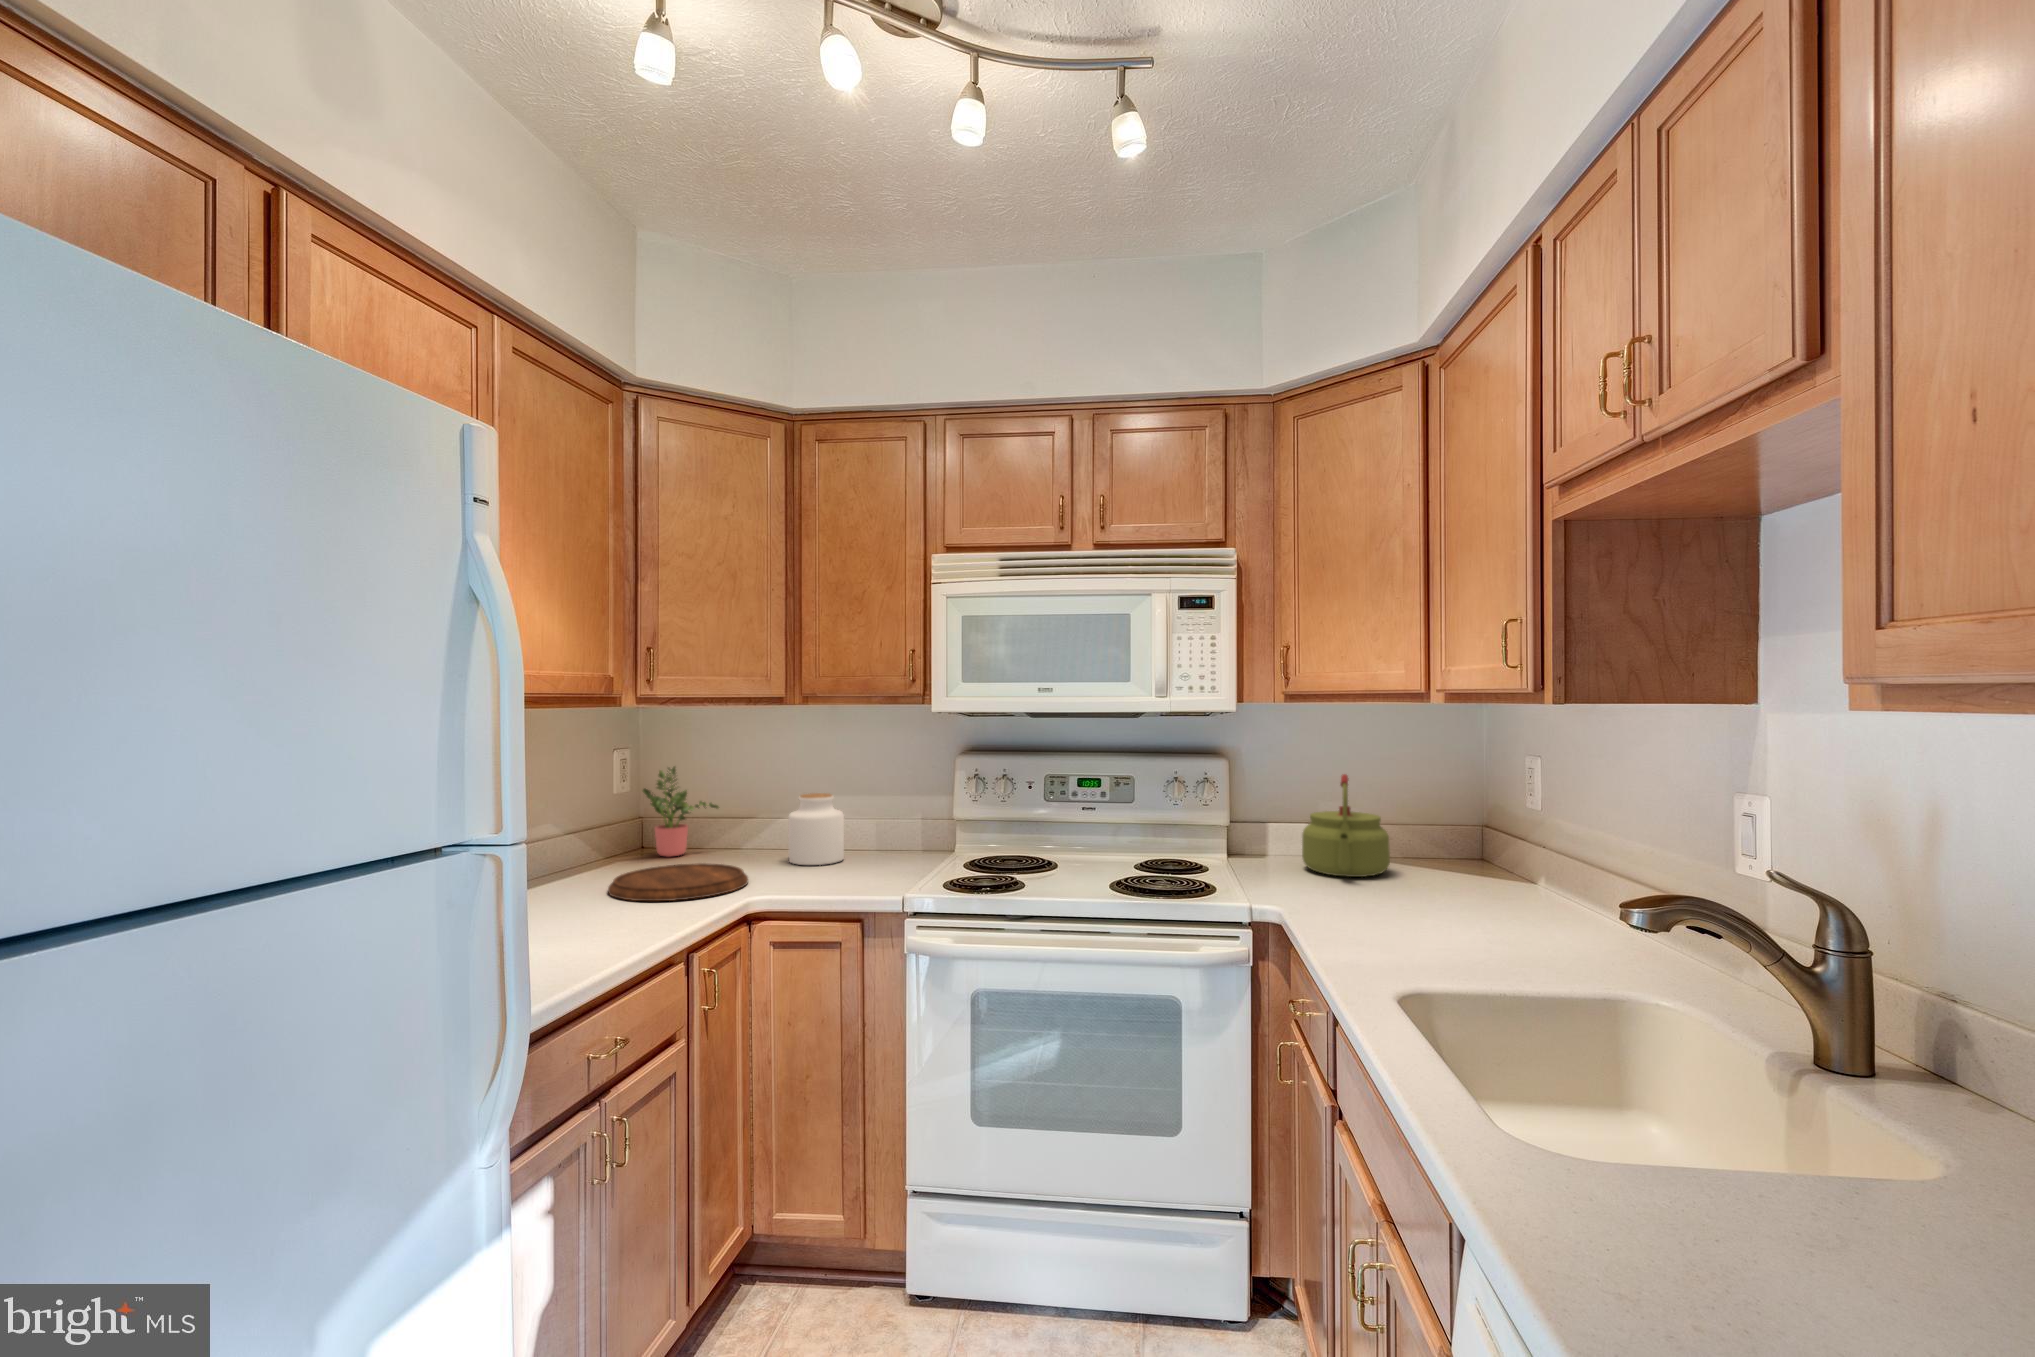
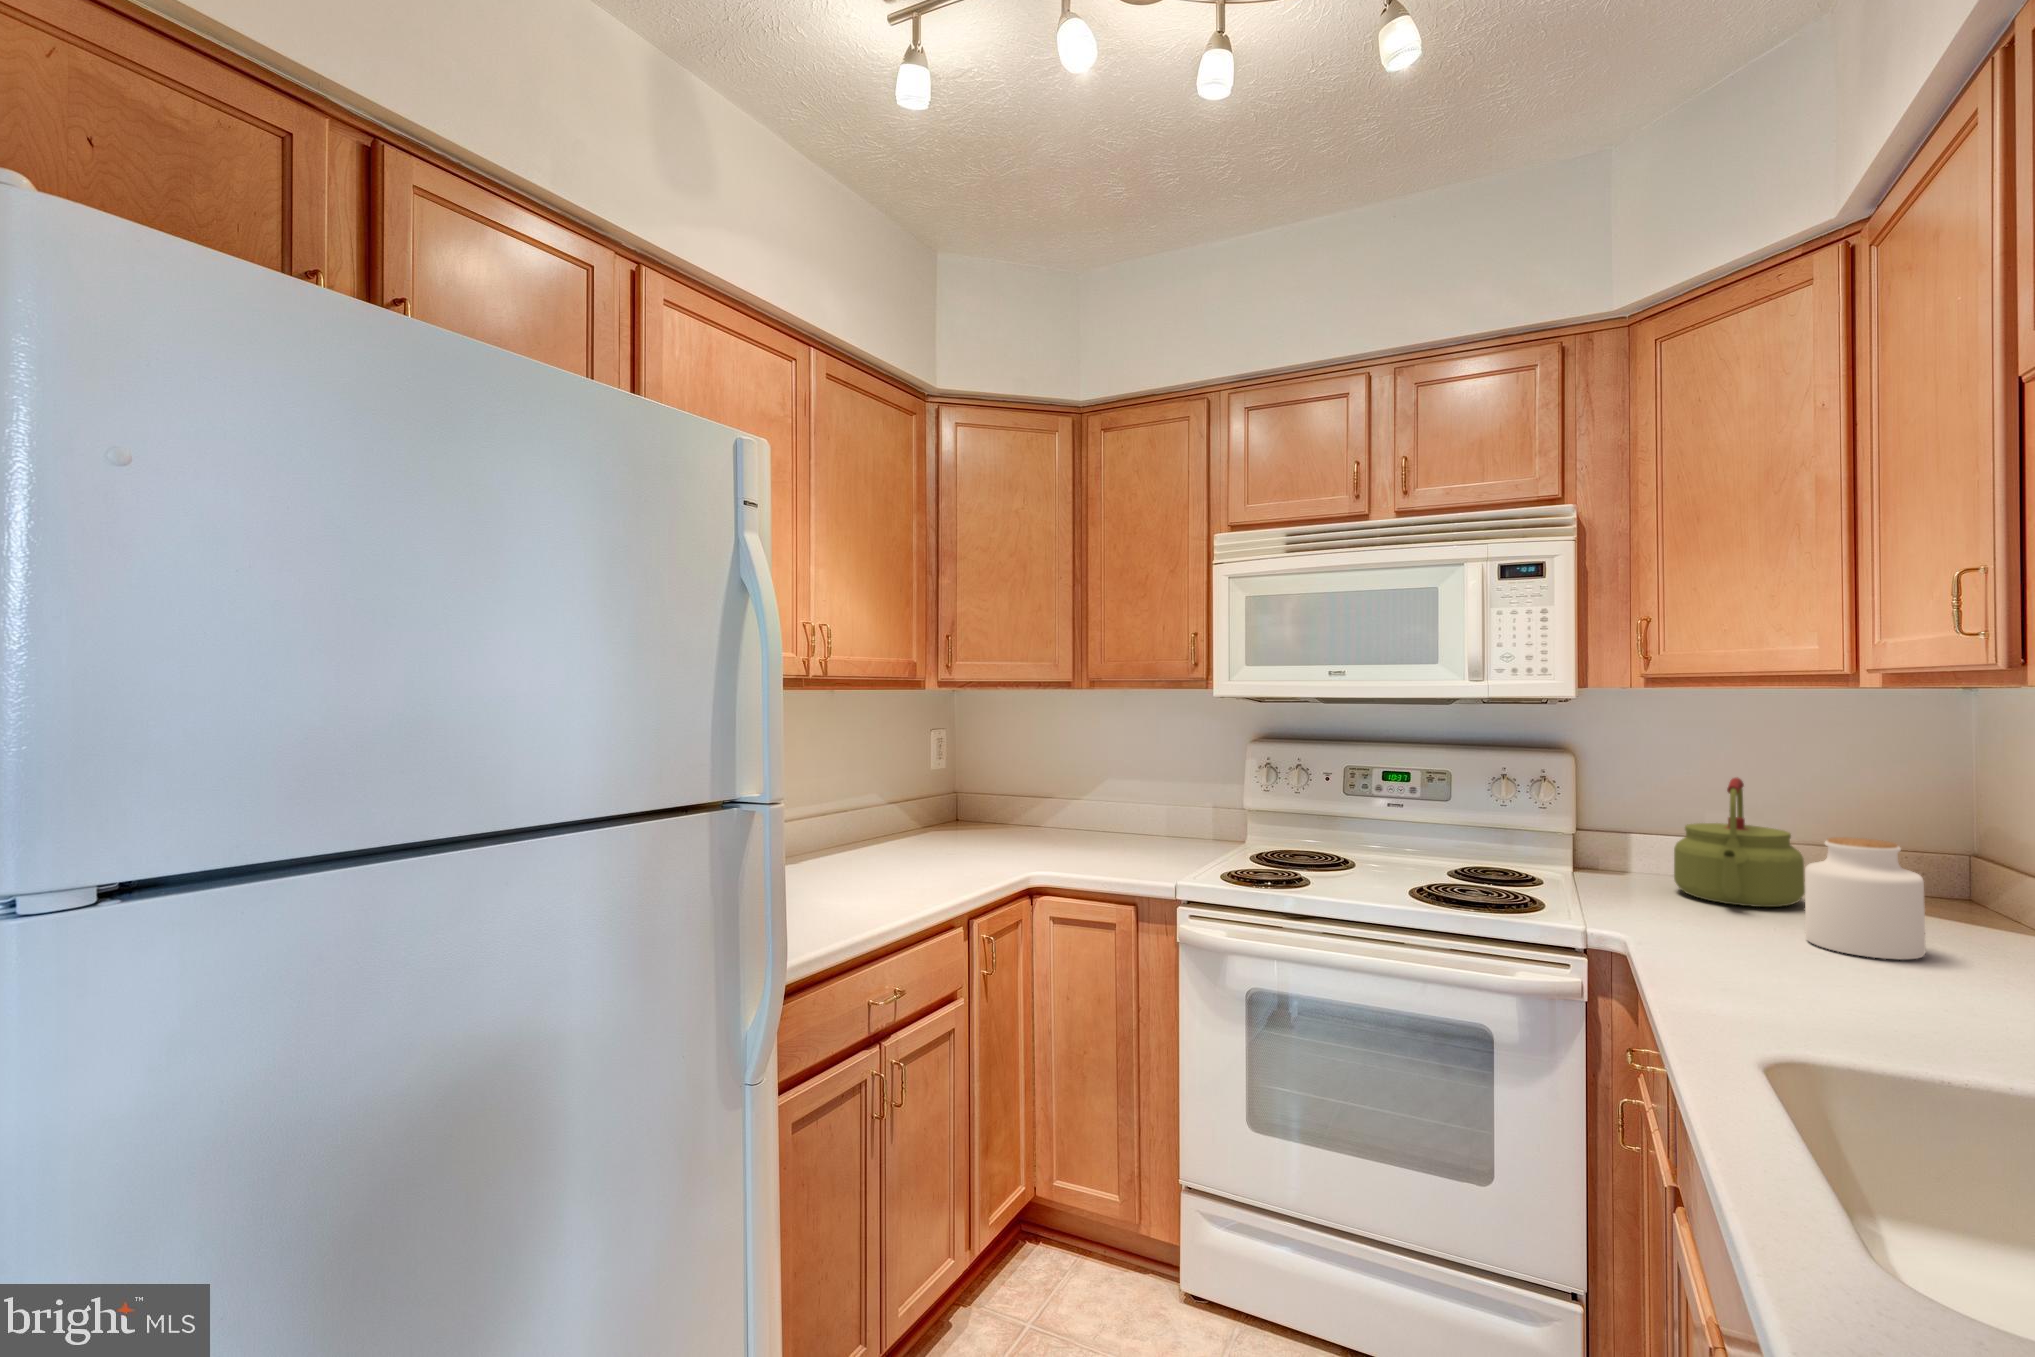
potted plant: present [643,767,719,857] -> none [948,747,1018,832]
jar: present [789,793,844,865] -> present [1805,837,1926,960]
cutting board: present [608,863,748,901] -> none [910,838,1034,870]

